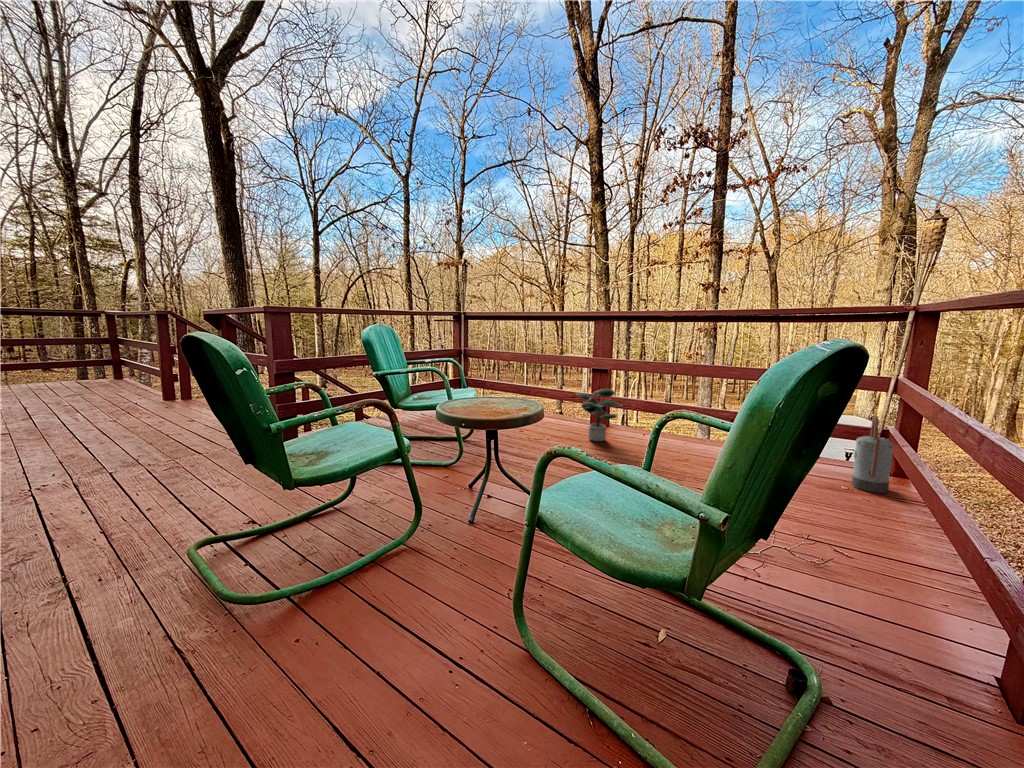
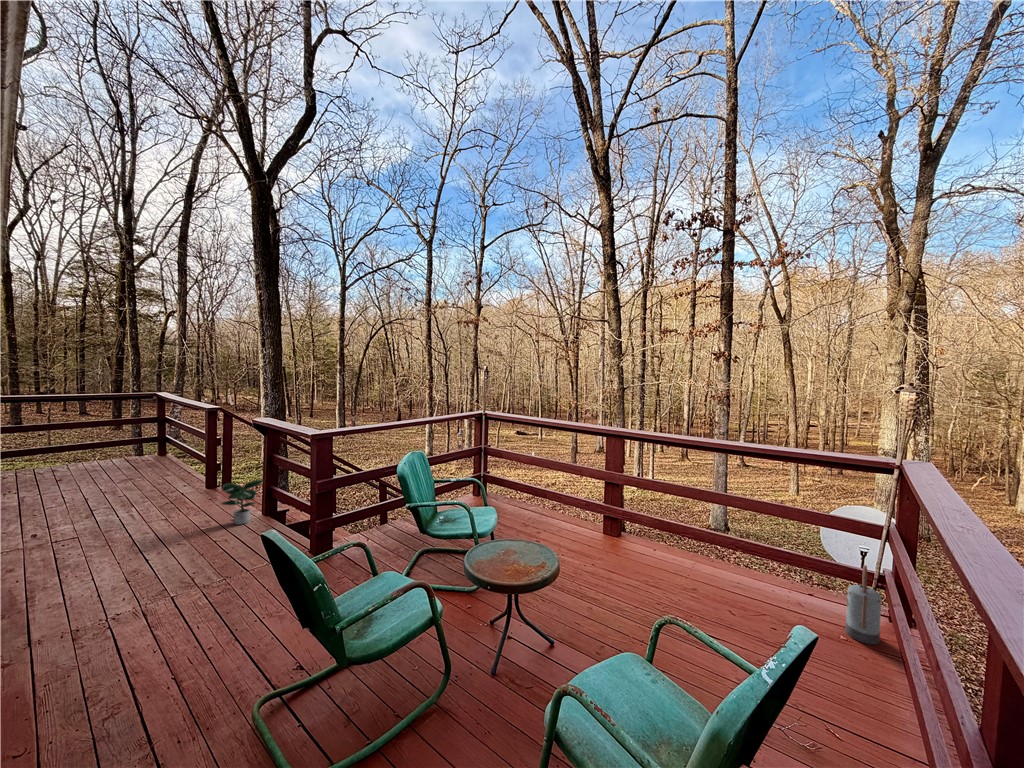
potted plant: present [576,389,622,441] -> present [221,480,263,525]

